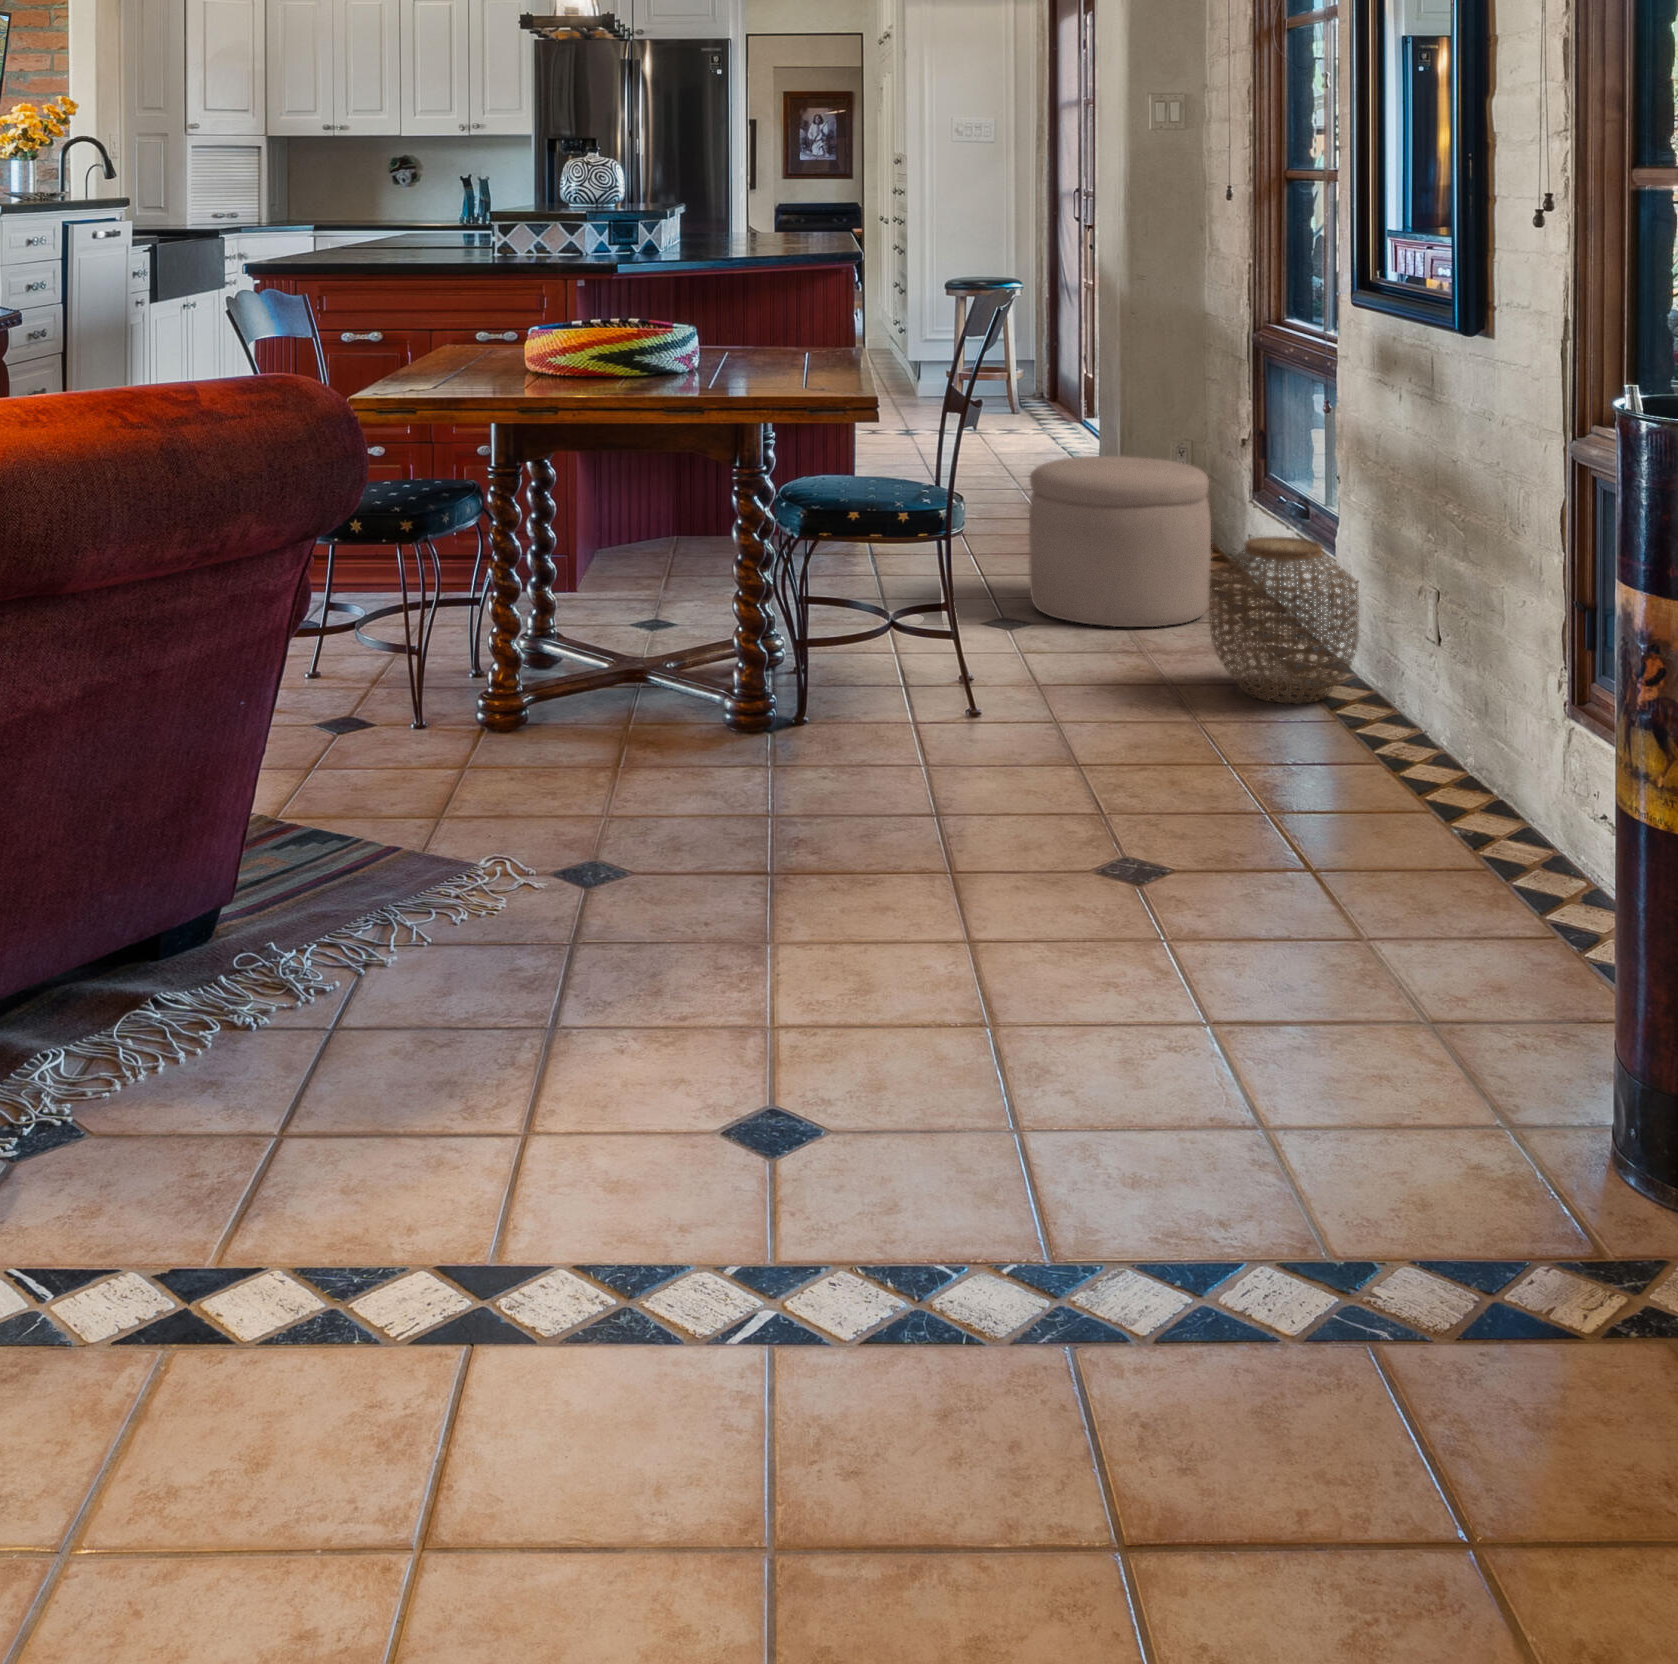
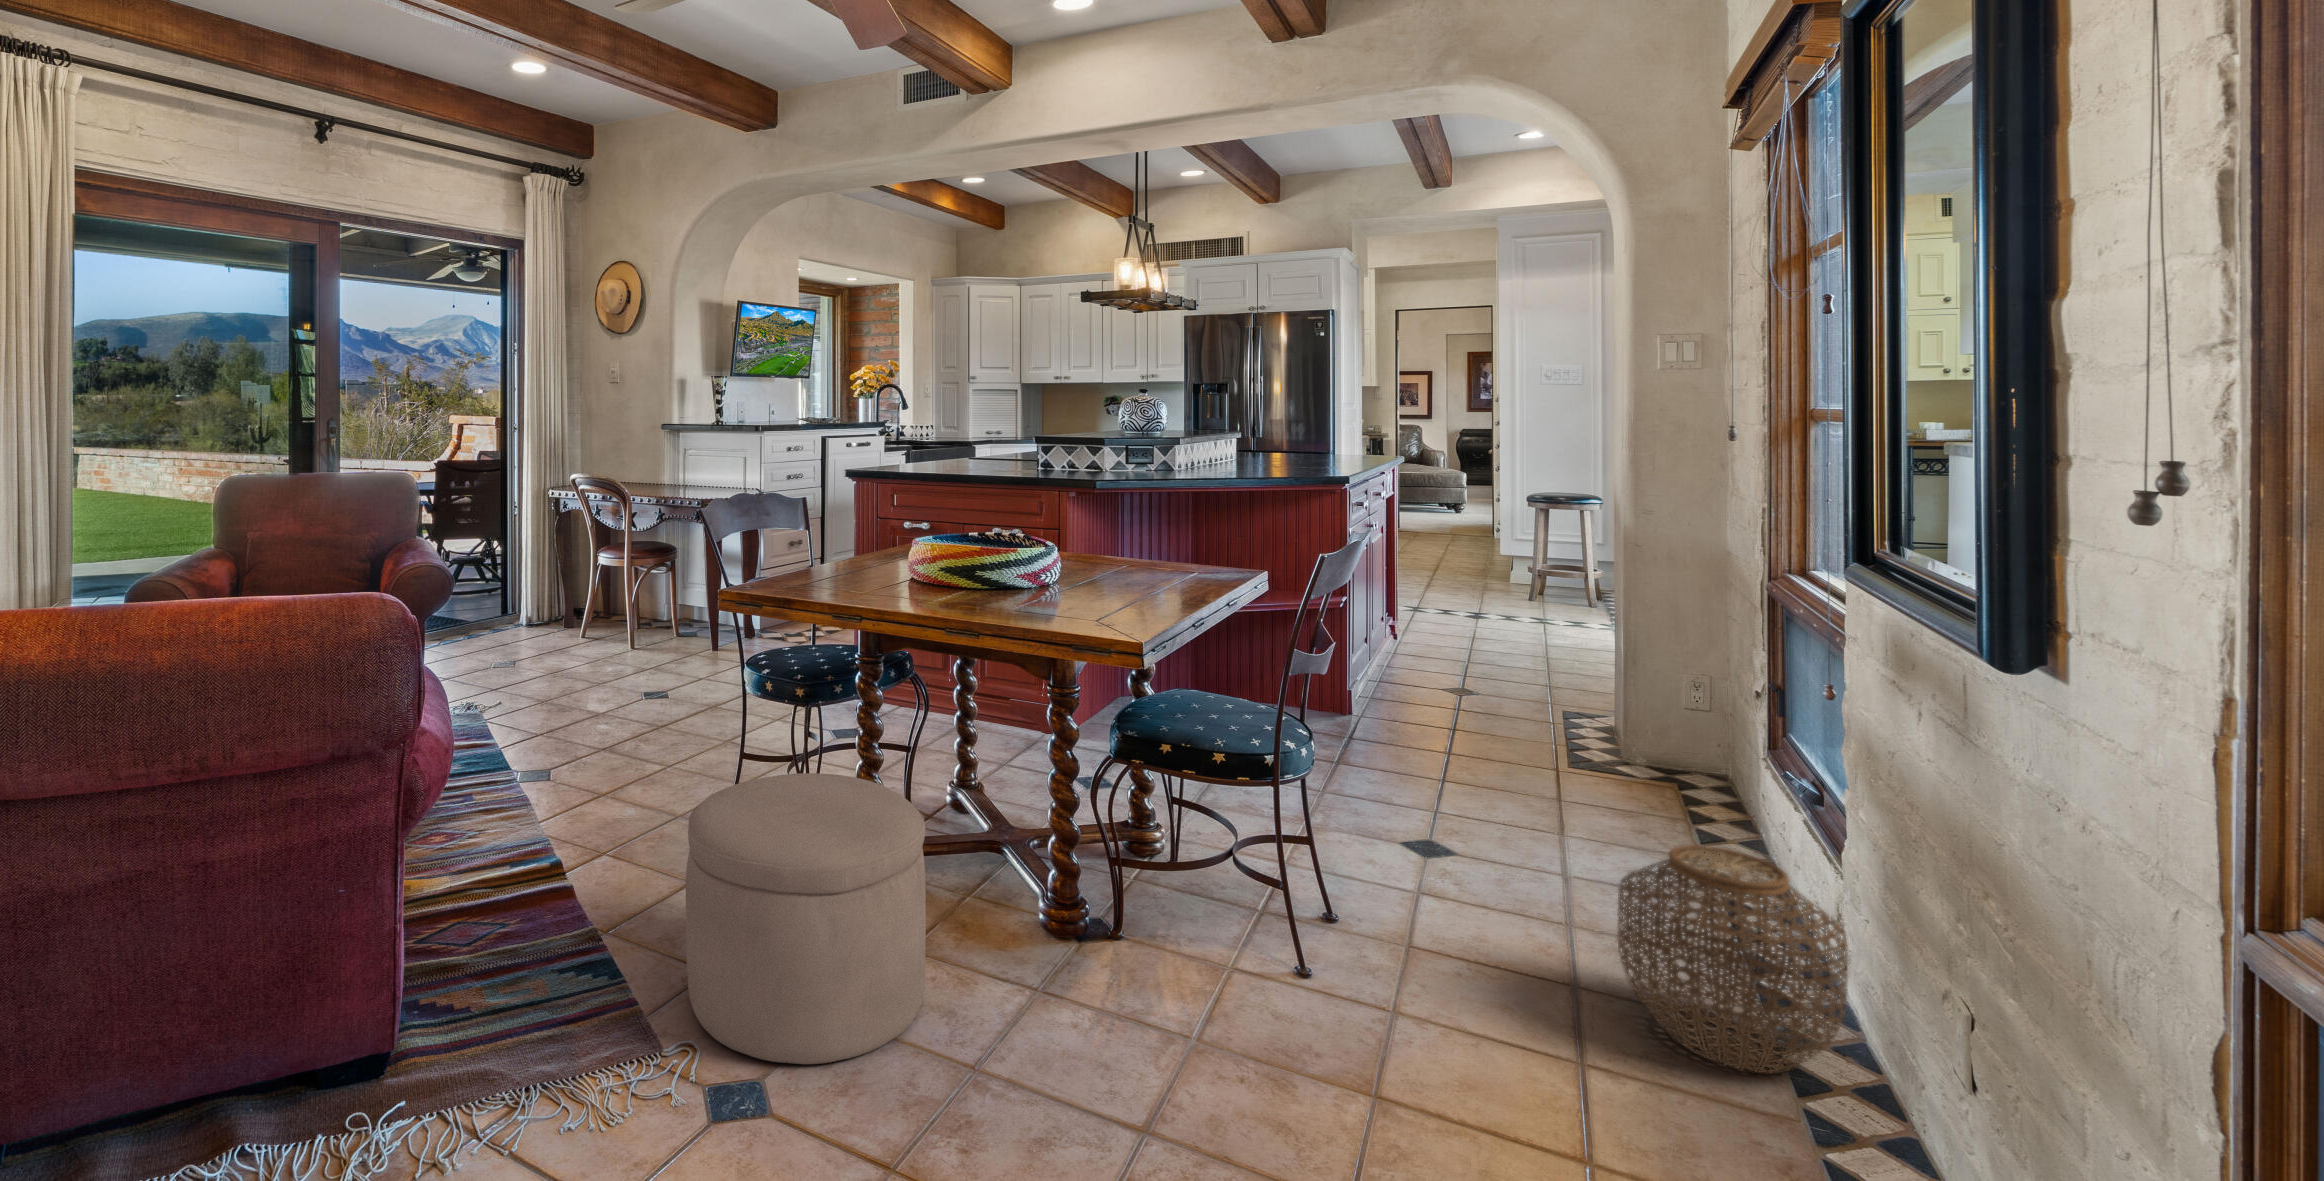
ottoman: present [1029,456,1211,627] -> present [686,773,926,1064]

